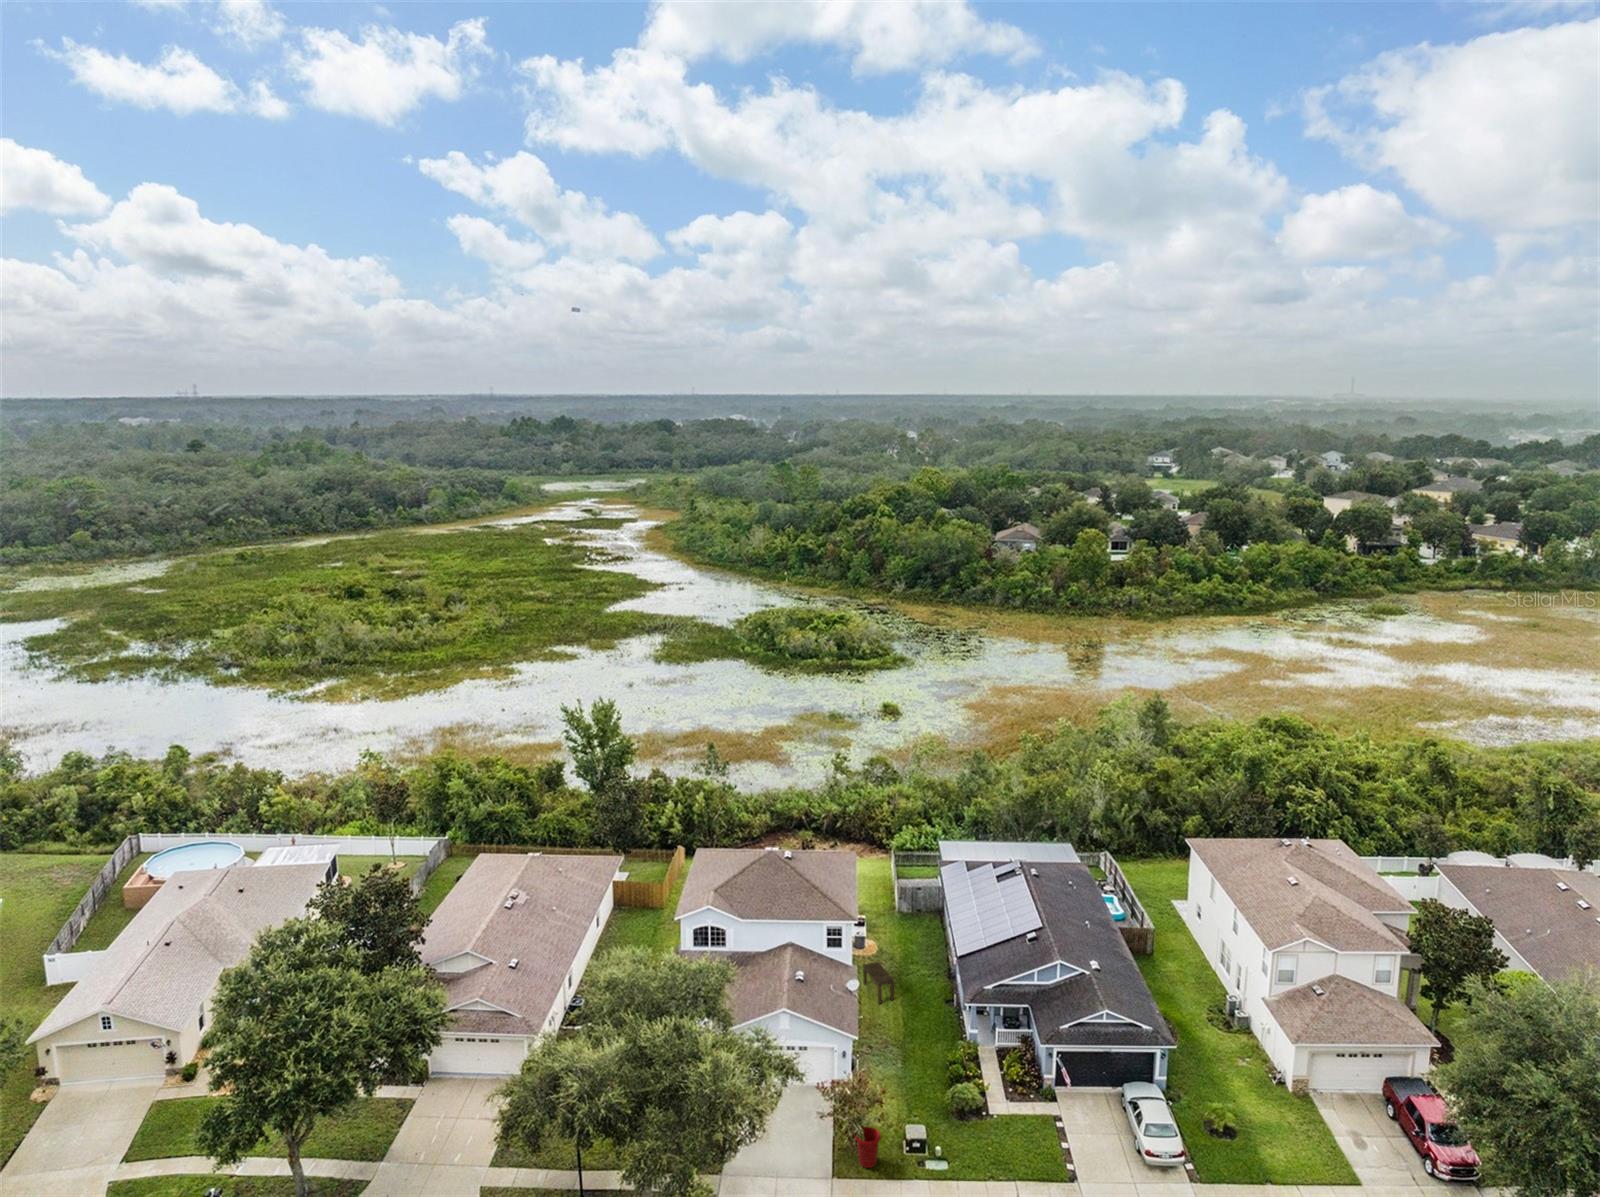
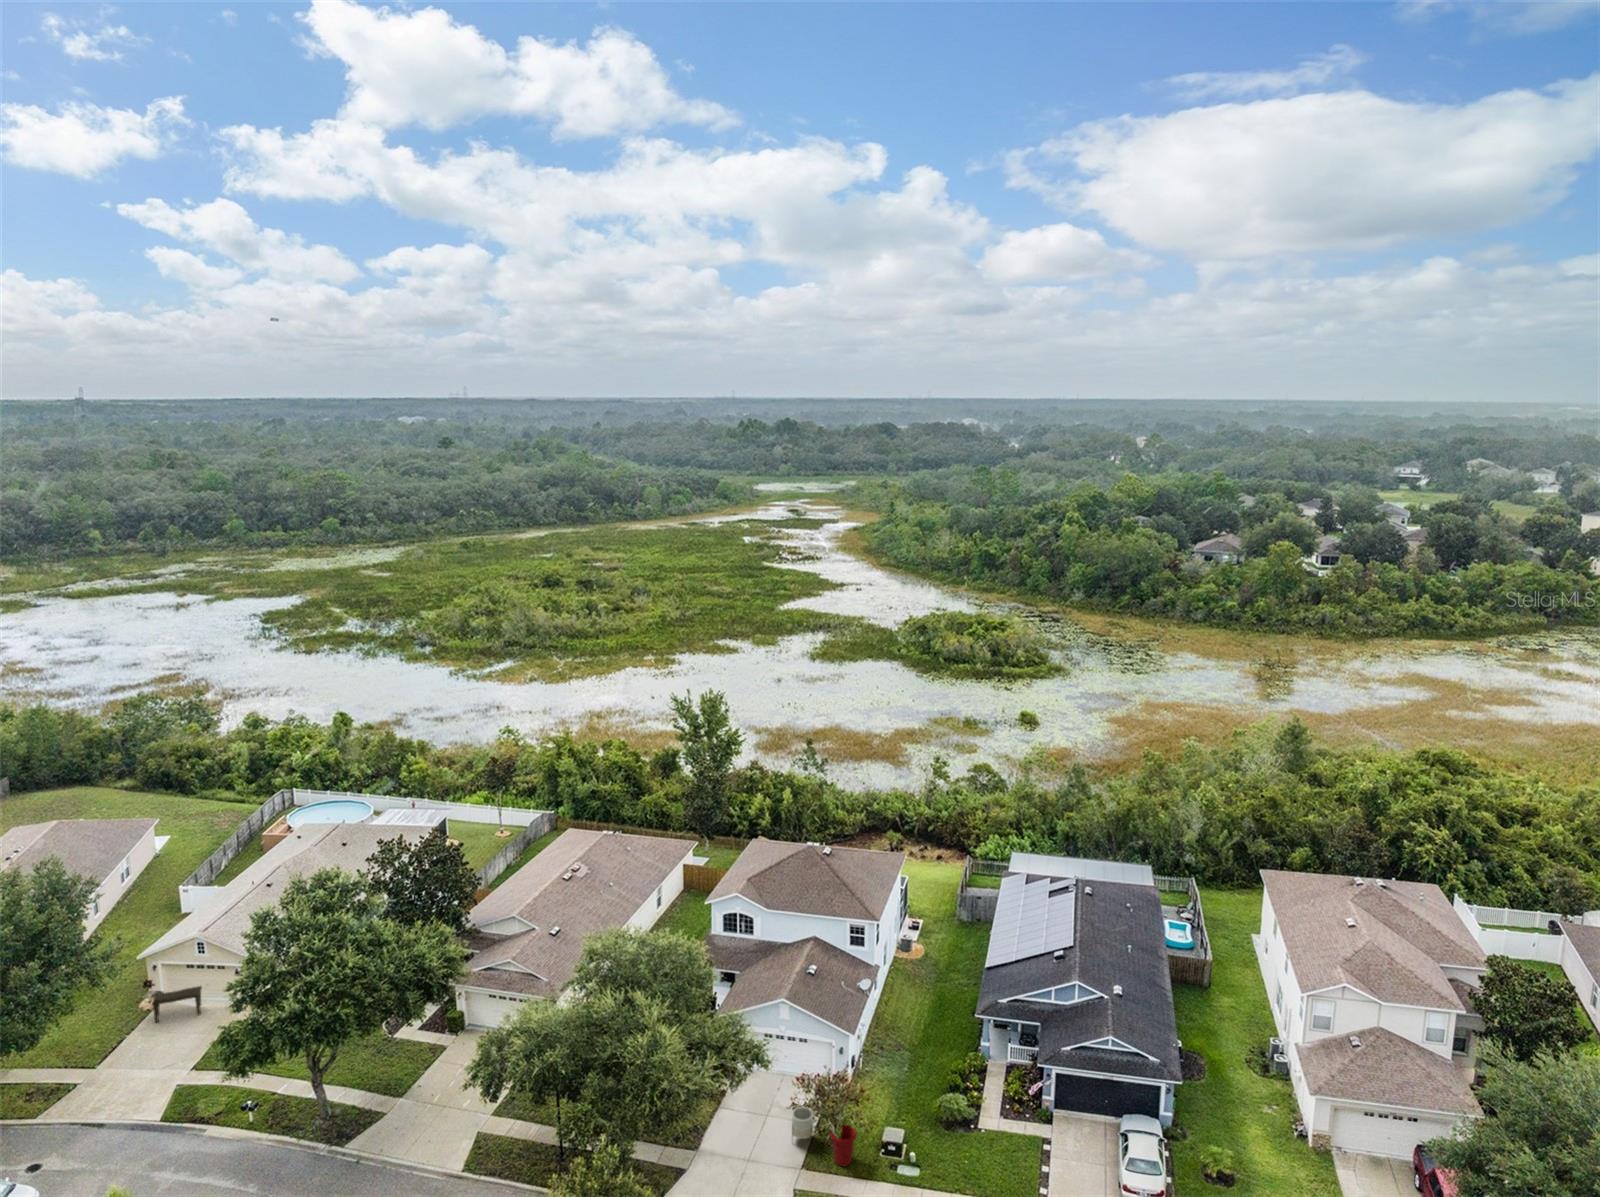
bench: present [863,962,894,1004] -> present [152,986,202,1023]
planter: none [811,1114,833,1153] -> present [792,1107,813,1139]

